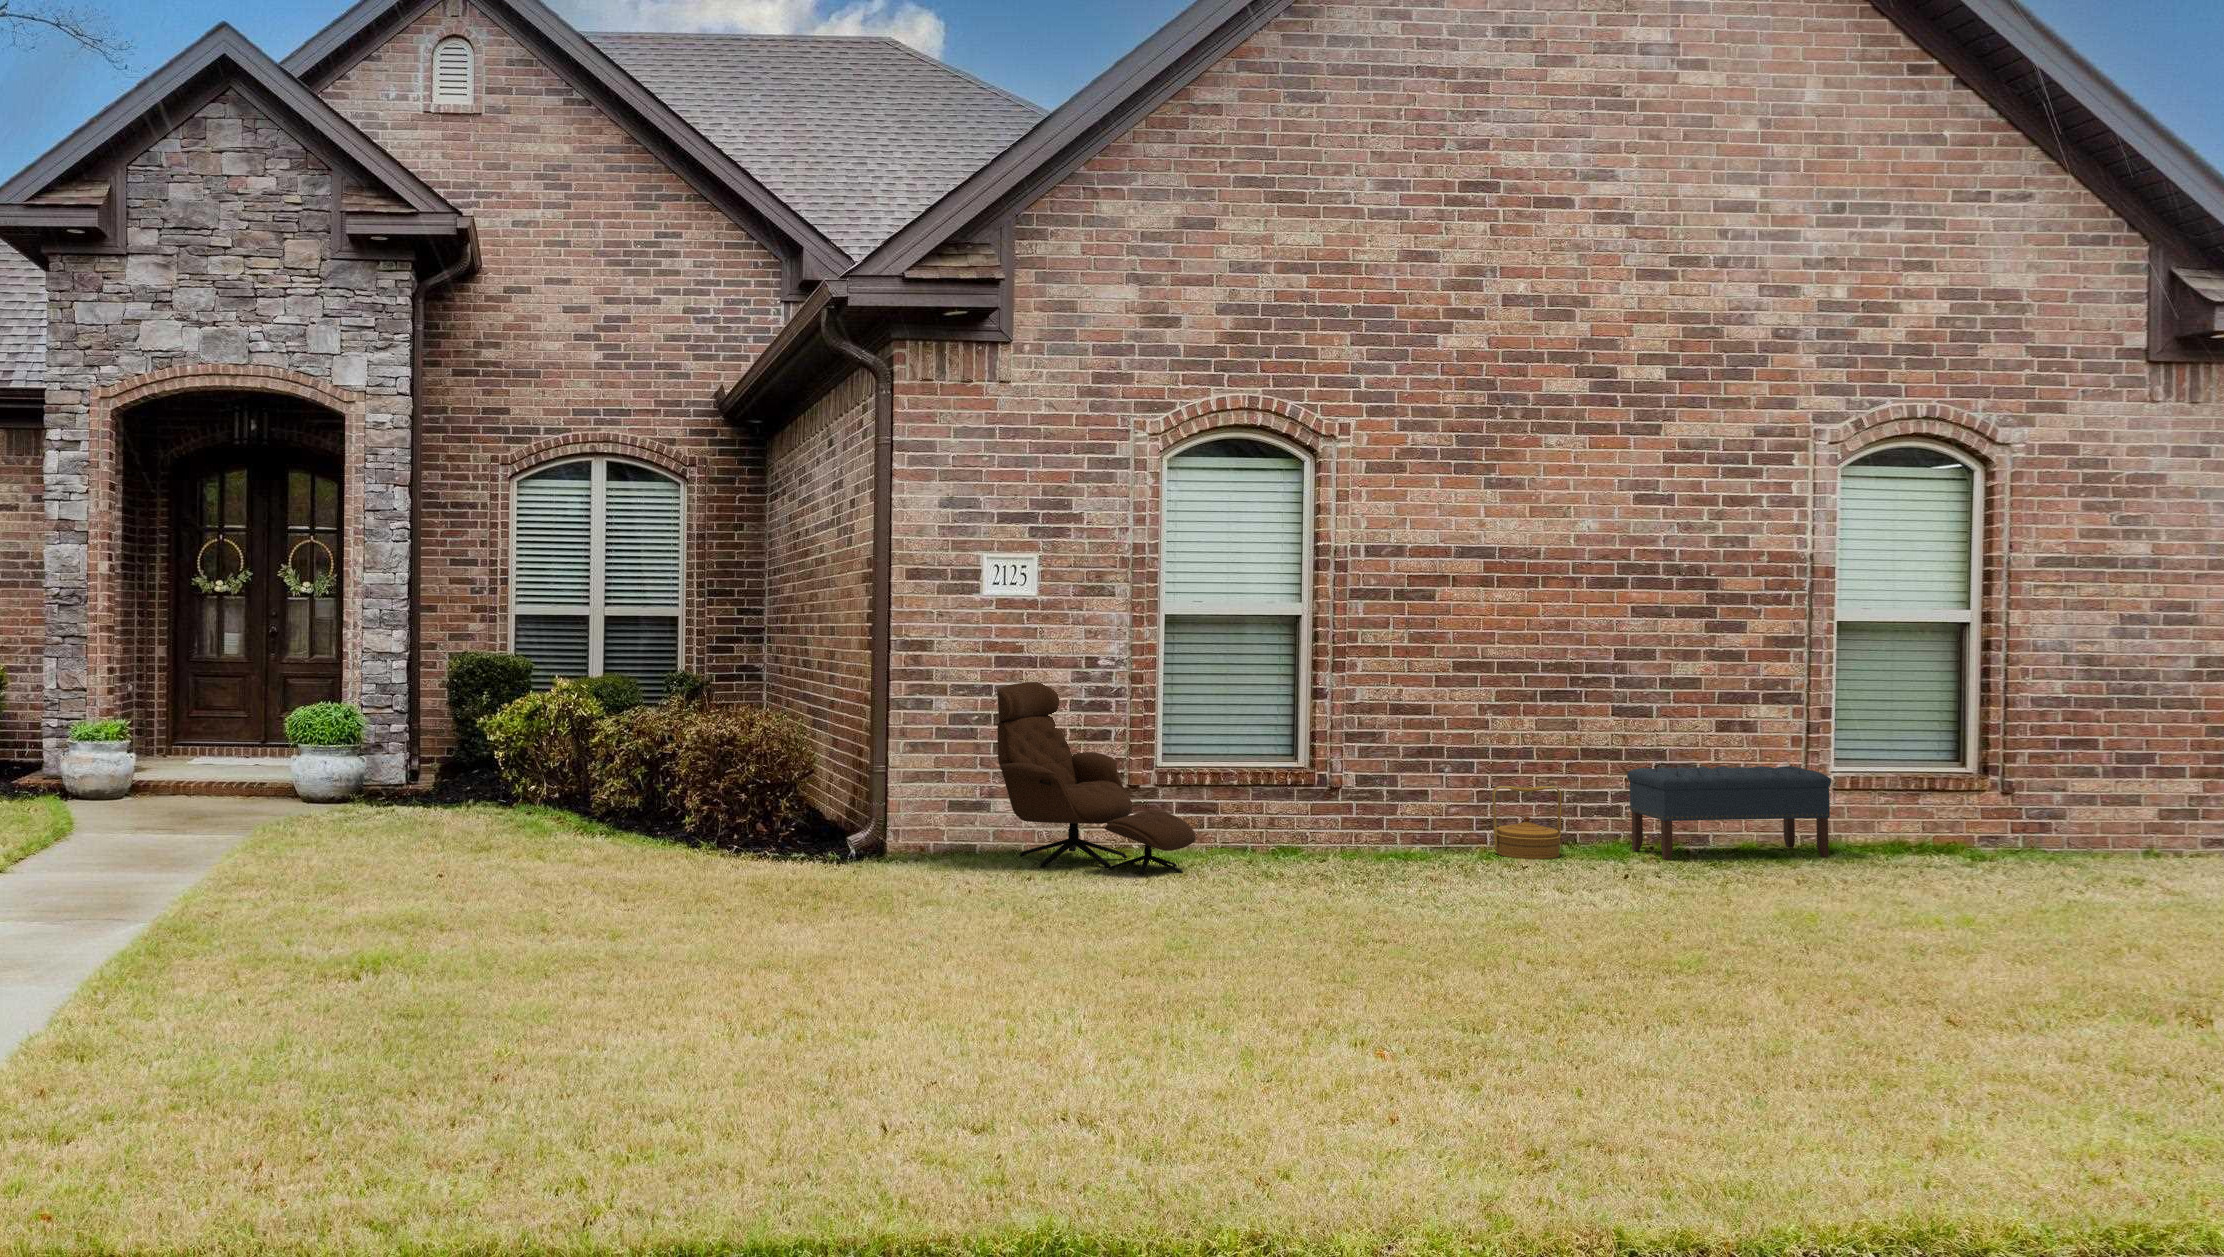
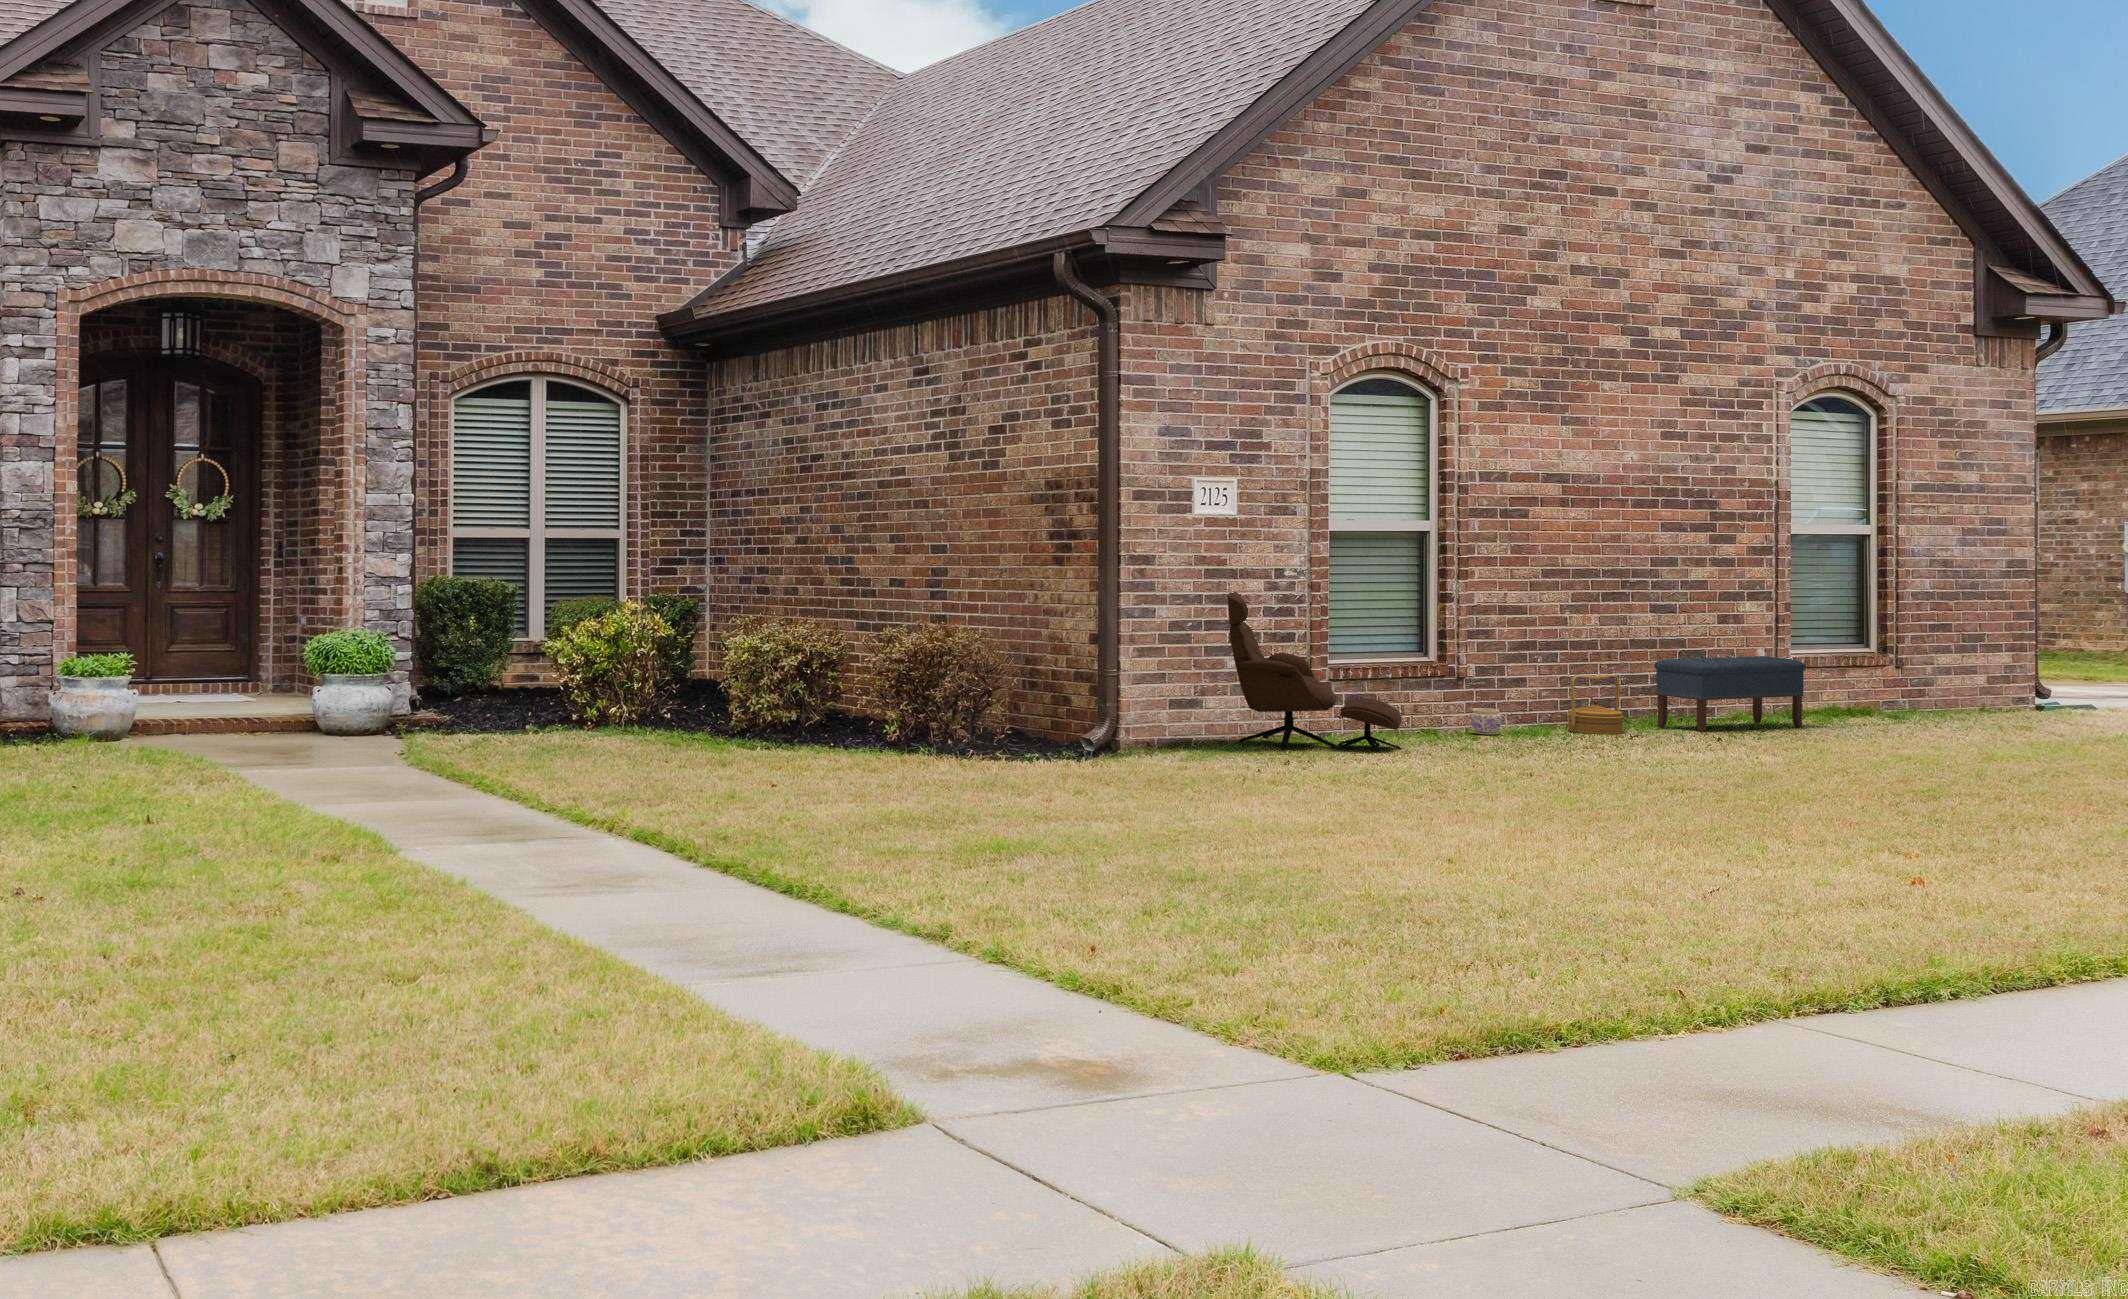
planter: none [1357,822,1392,855] -> present [1470,708,1502,735]

